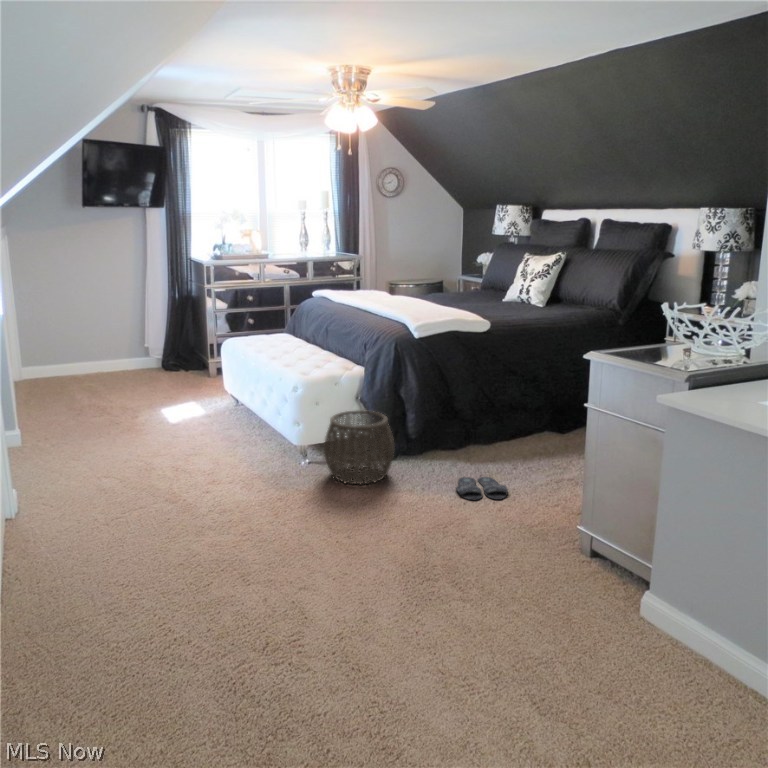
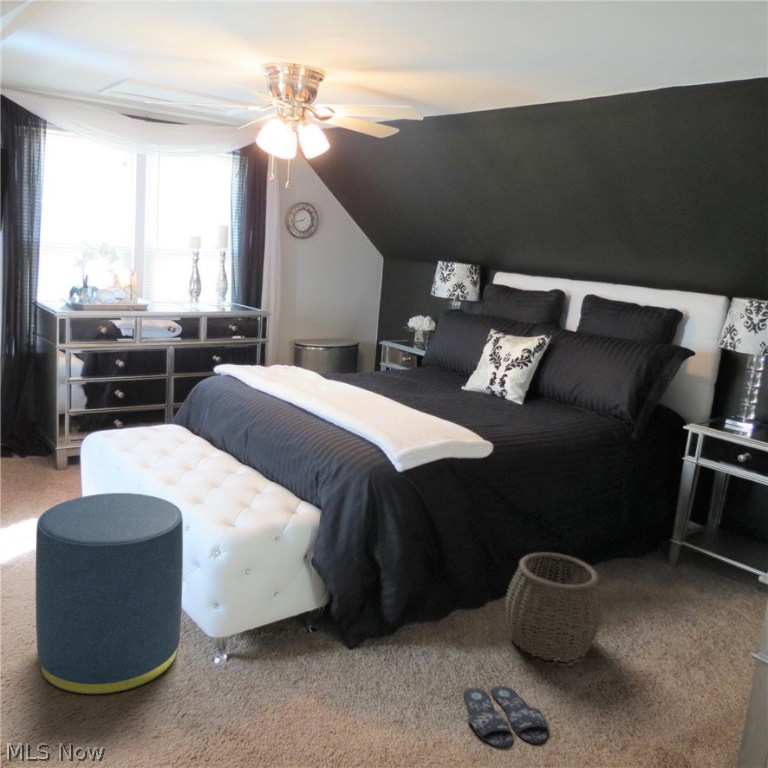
ottoman: none [192,360,281,473] -> present [36,493,183,695]
woven basket: present [324,410,394,484] -> present [506,553,602,662]

